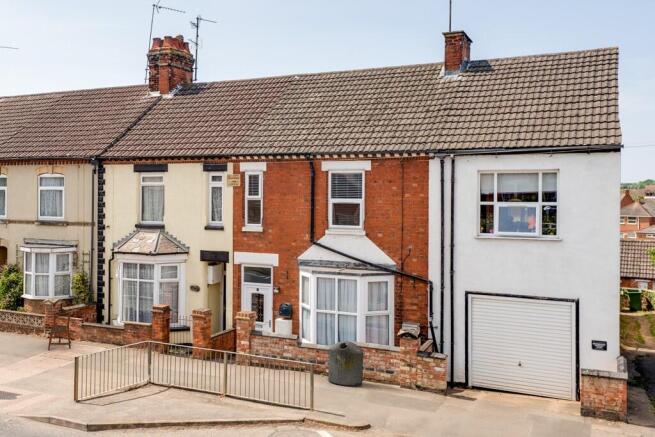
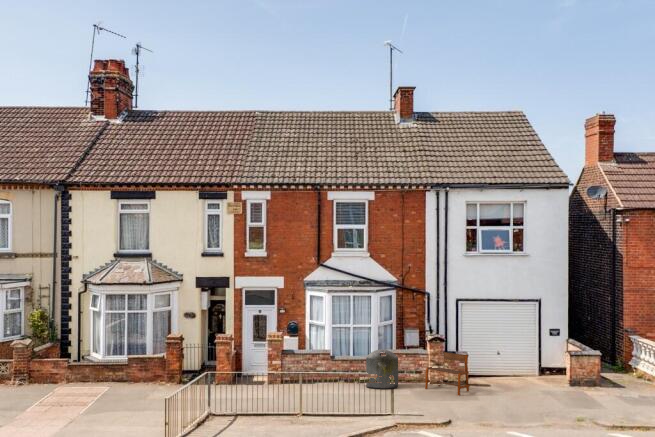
bench: present [48,312,71,350] -> present [425,352,470,396]

